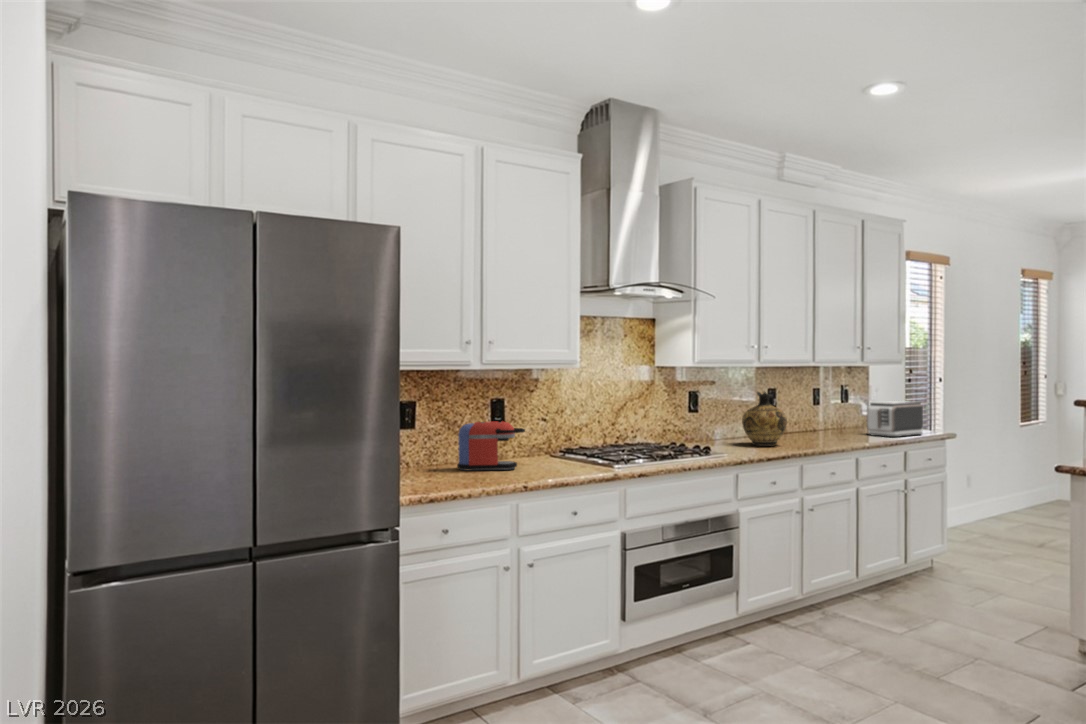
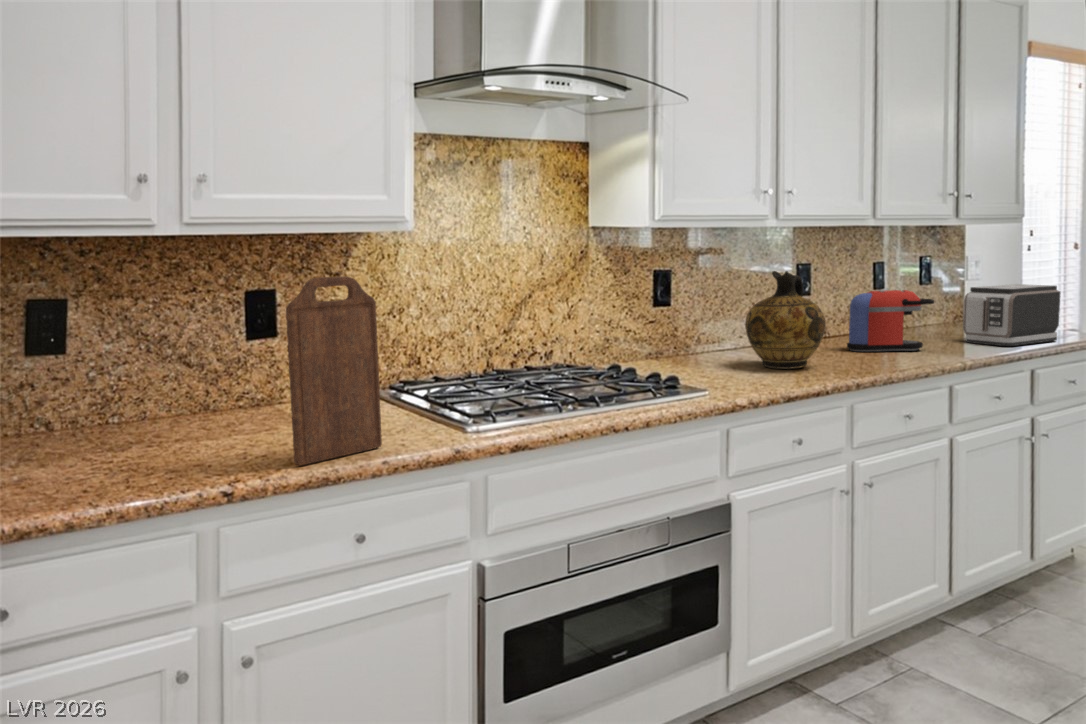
cutting board: none [546,391,580,478] -> present [286,276,382,465]
coffee maker: present [457,422,525,470] -> present [847,290,934,352]

